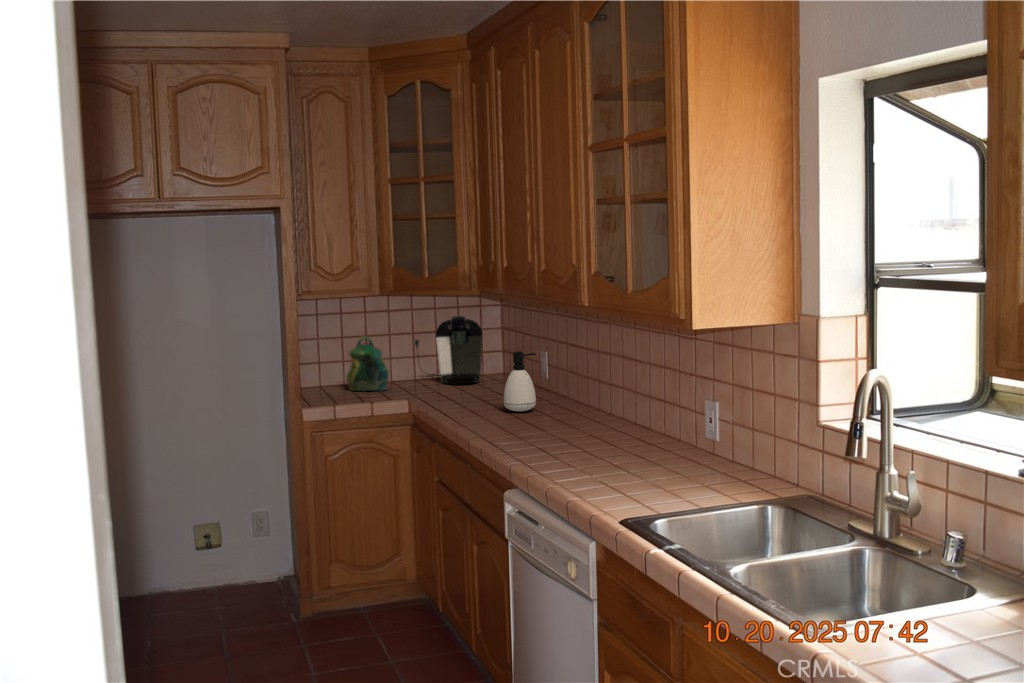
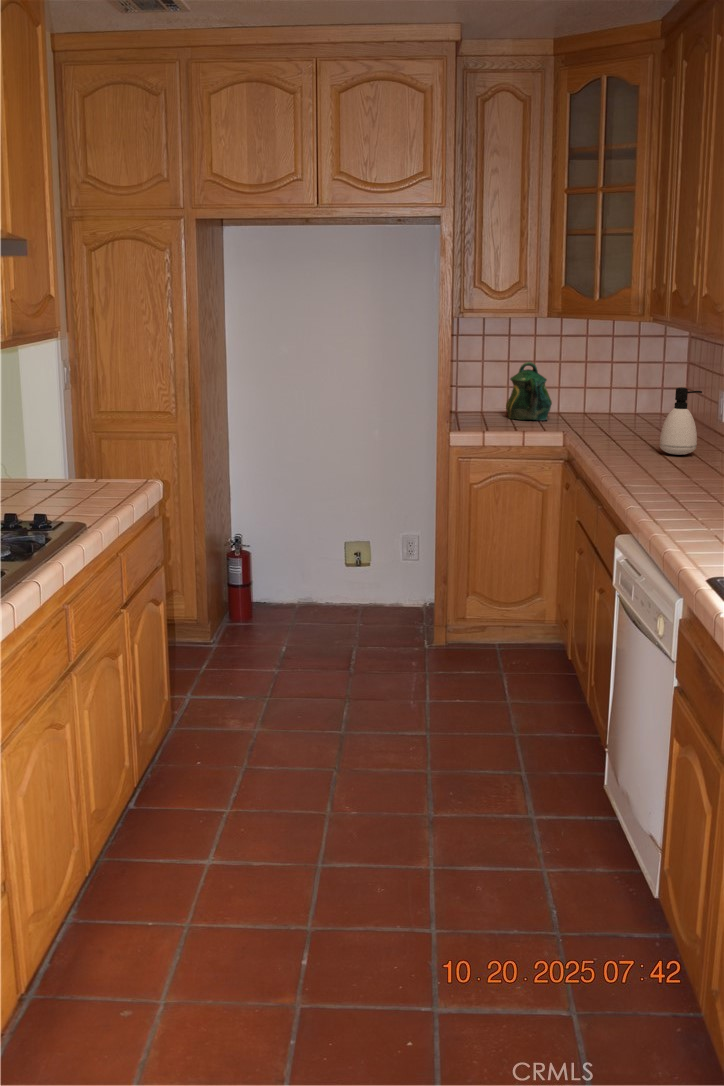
coffee maker: present [414,315,483,384] -> none [582,345,661,421]

